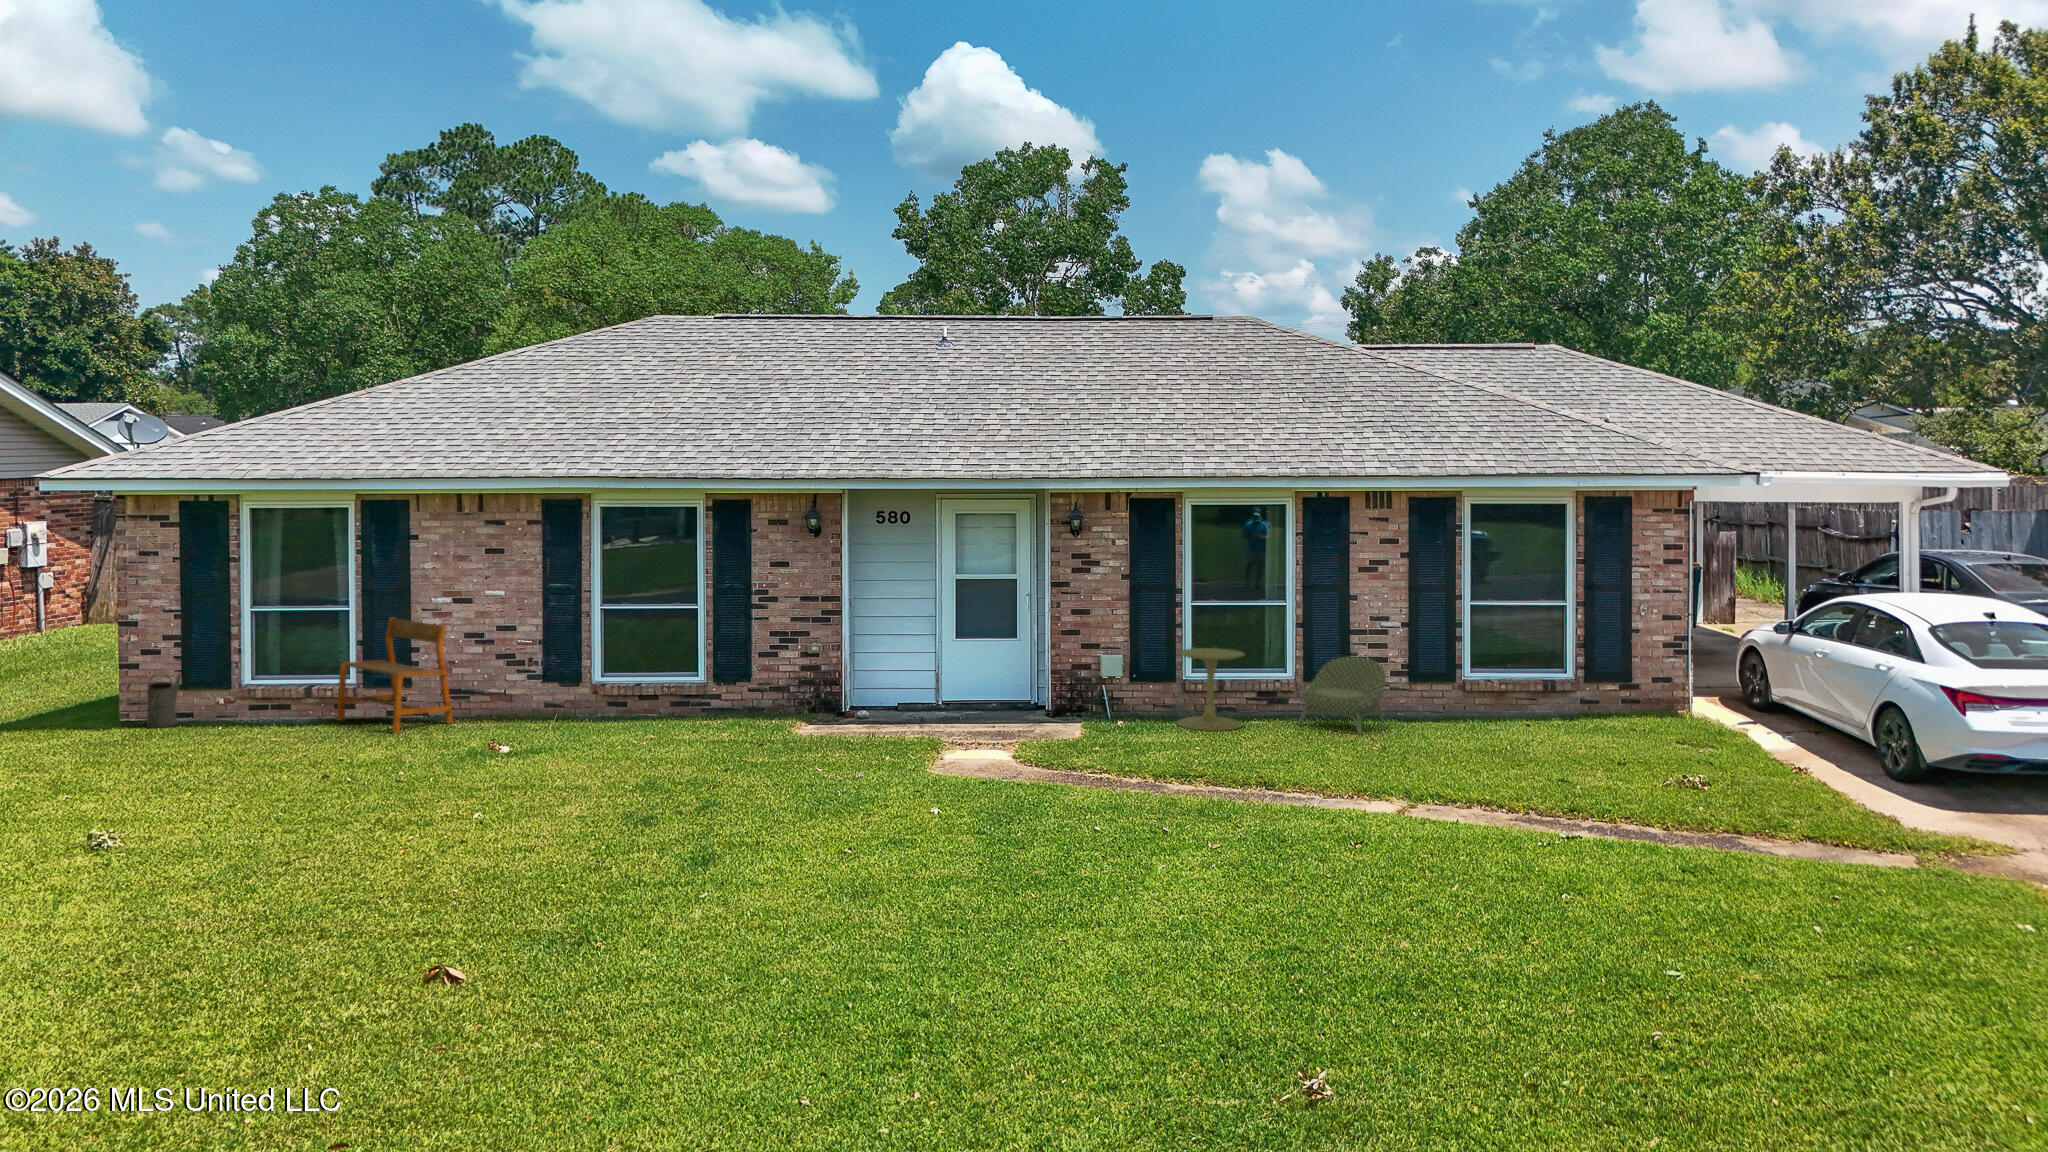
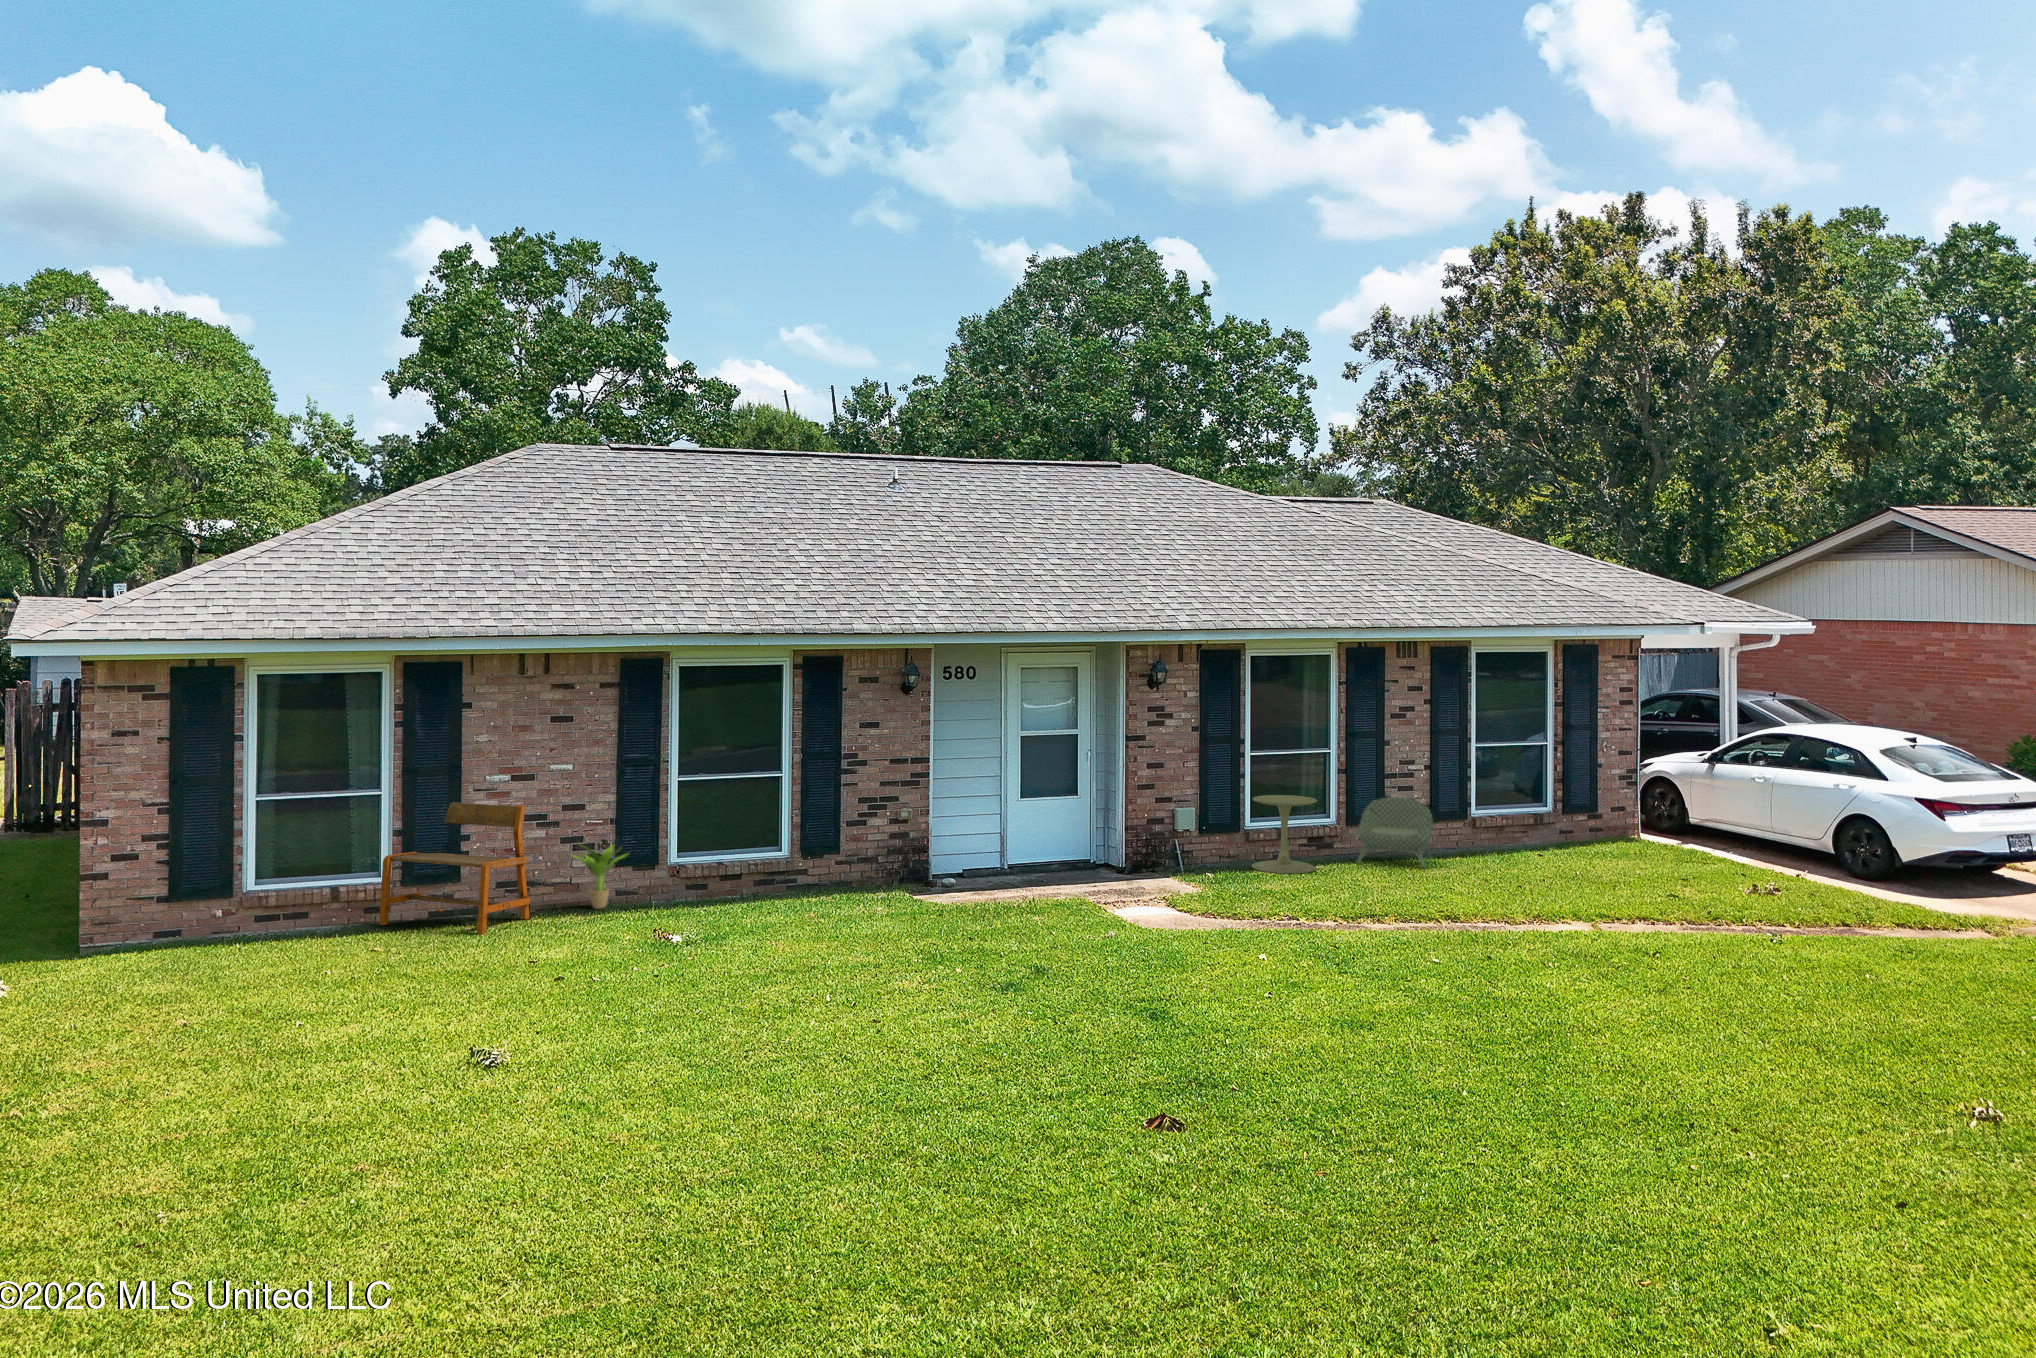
potted plant: none [497,658,551,719] -> present [573,844,626,909]
watering can: present [146,674,181,728] -> none [138,880,179,951]

